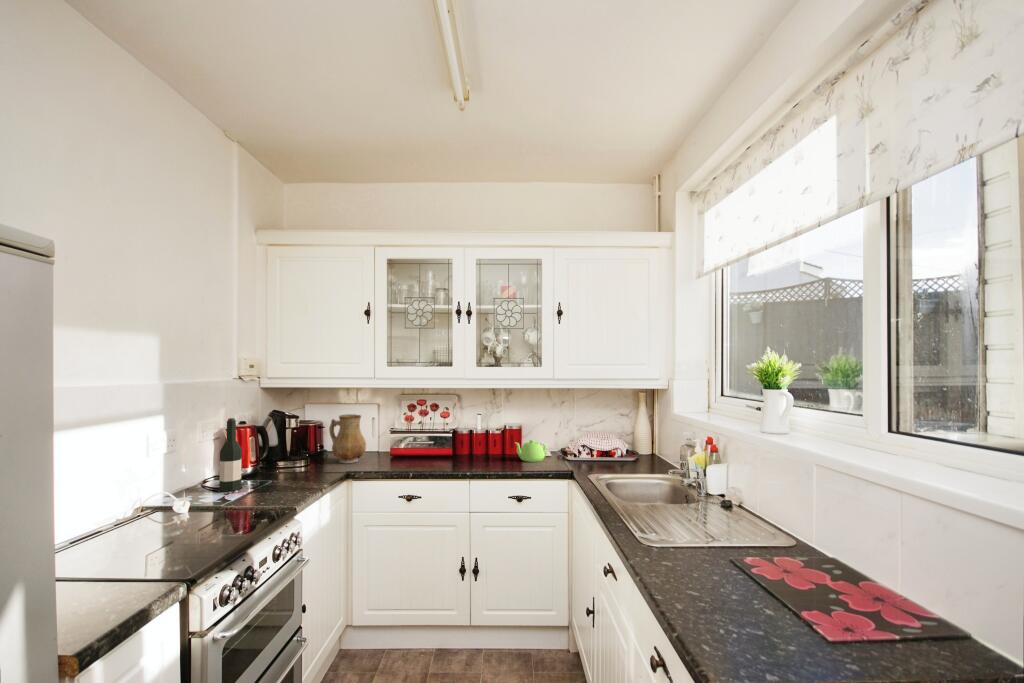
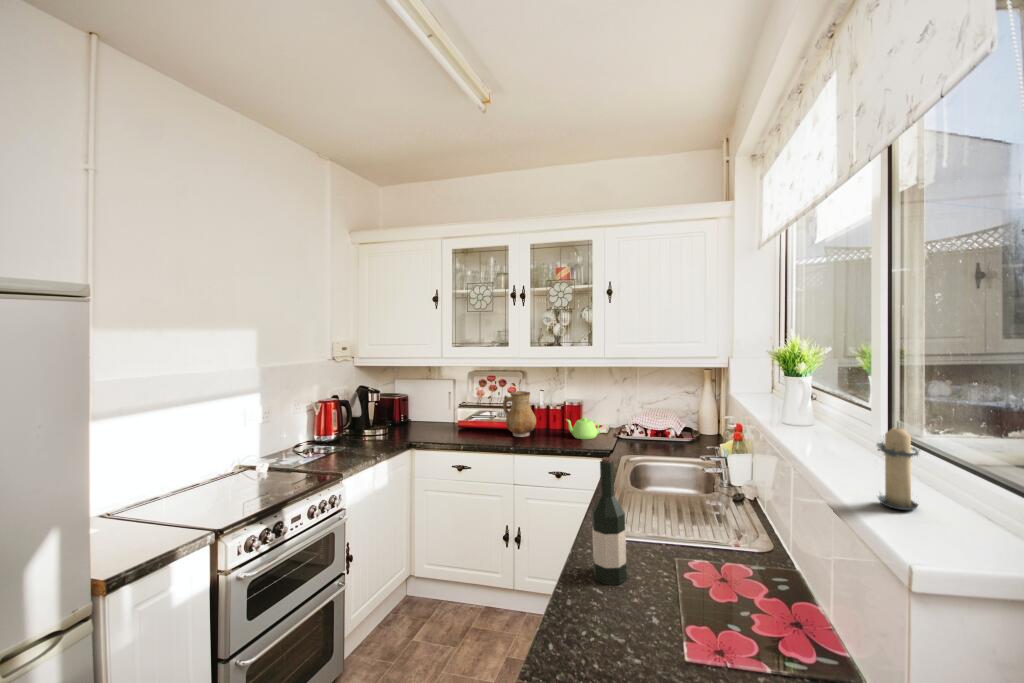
candle: none [910,408,951,475] -> present [877,423,920,510]
ceramic pitcher: present [329,414,366,463] -> present [503,391,536,437]
wine bottle: present [219,418,242,492] -> present [592,457,627,585]

